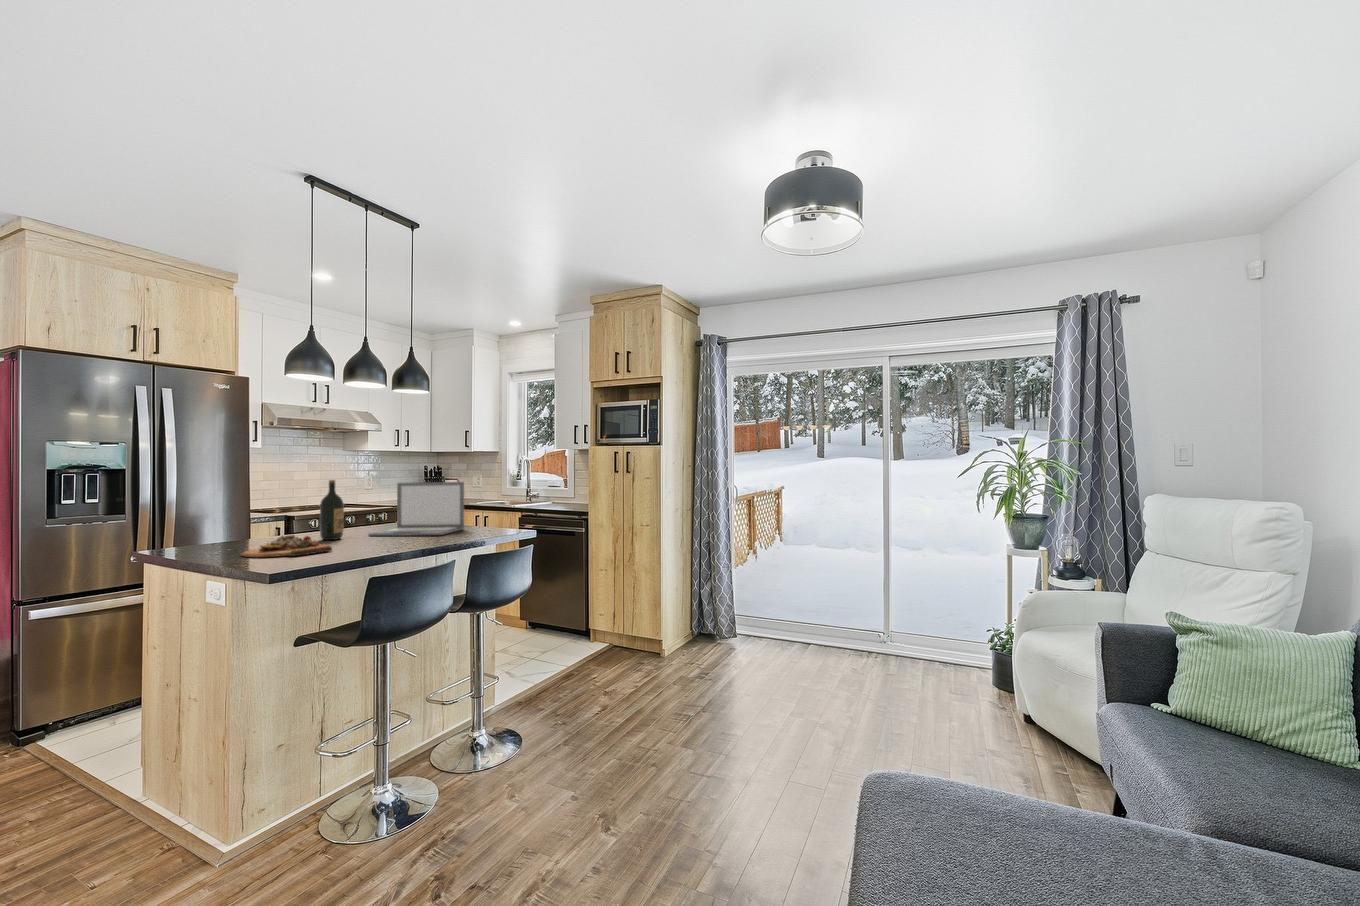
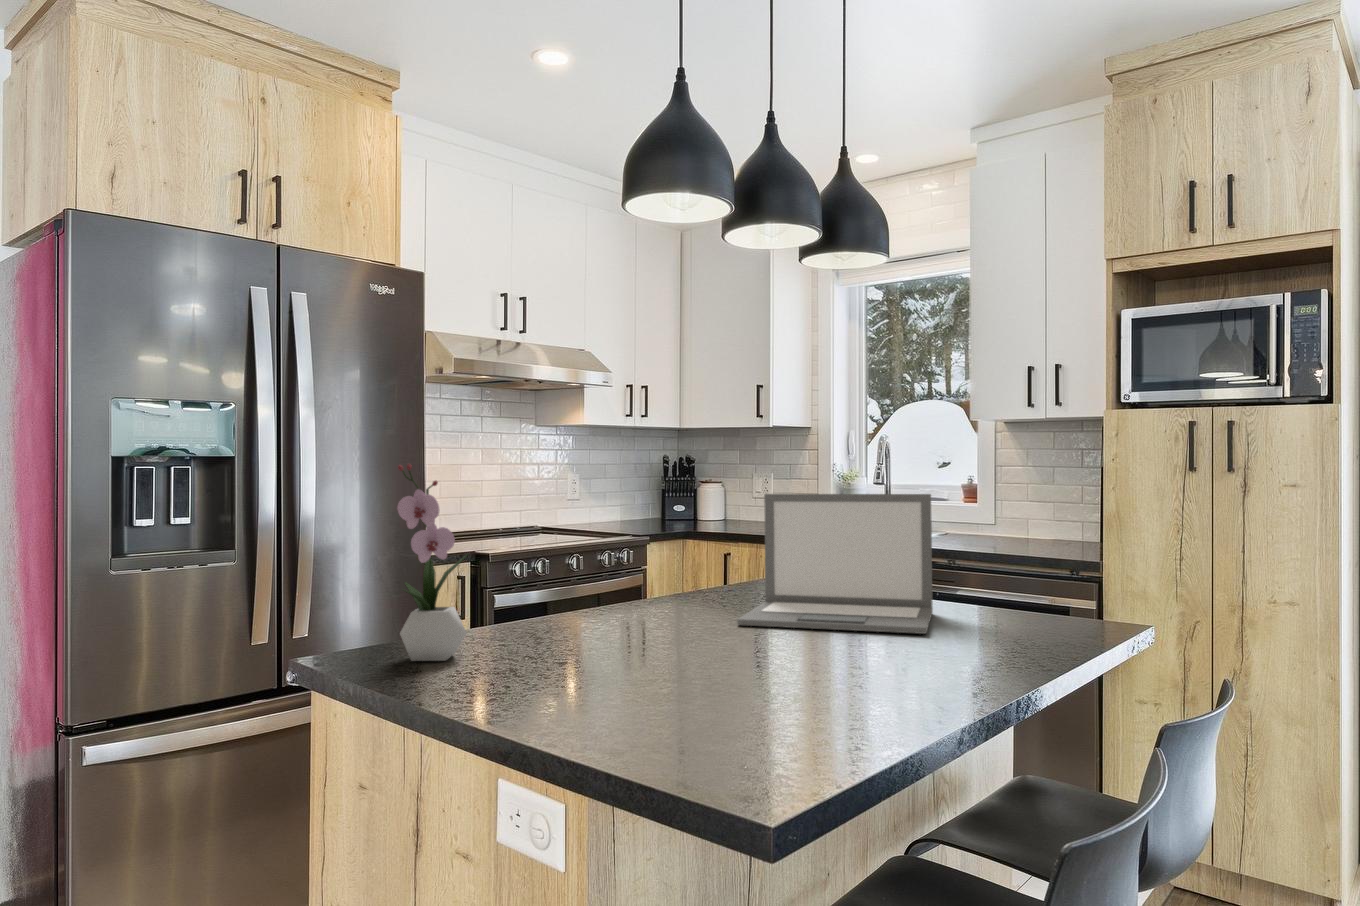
flower arrangement: none [186,472,227,551] -> present [397,464,468,661]
wine bottle: present [320,480,344,540] -> none [645,487,695,636]
cutting board: present [242,535,332,557] -> none [538,633,754,706]

